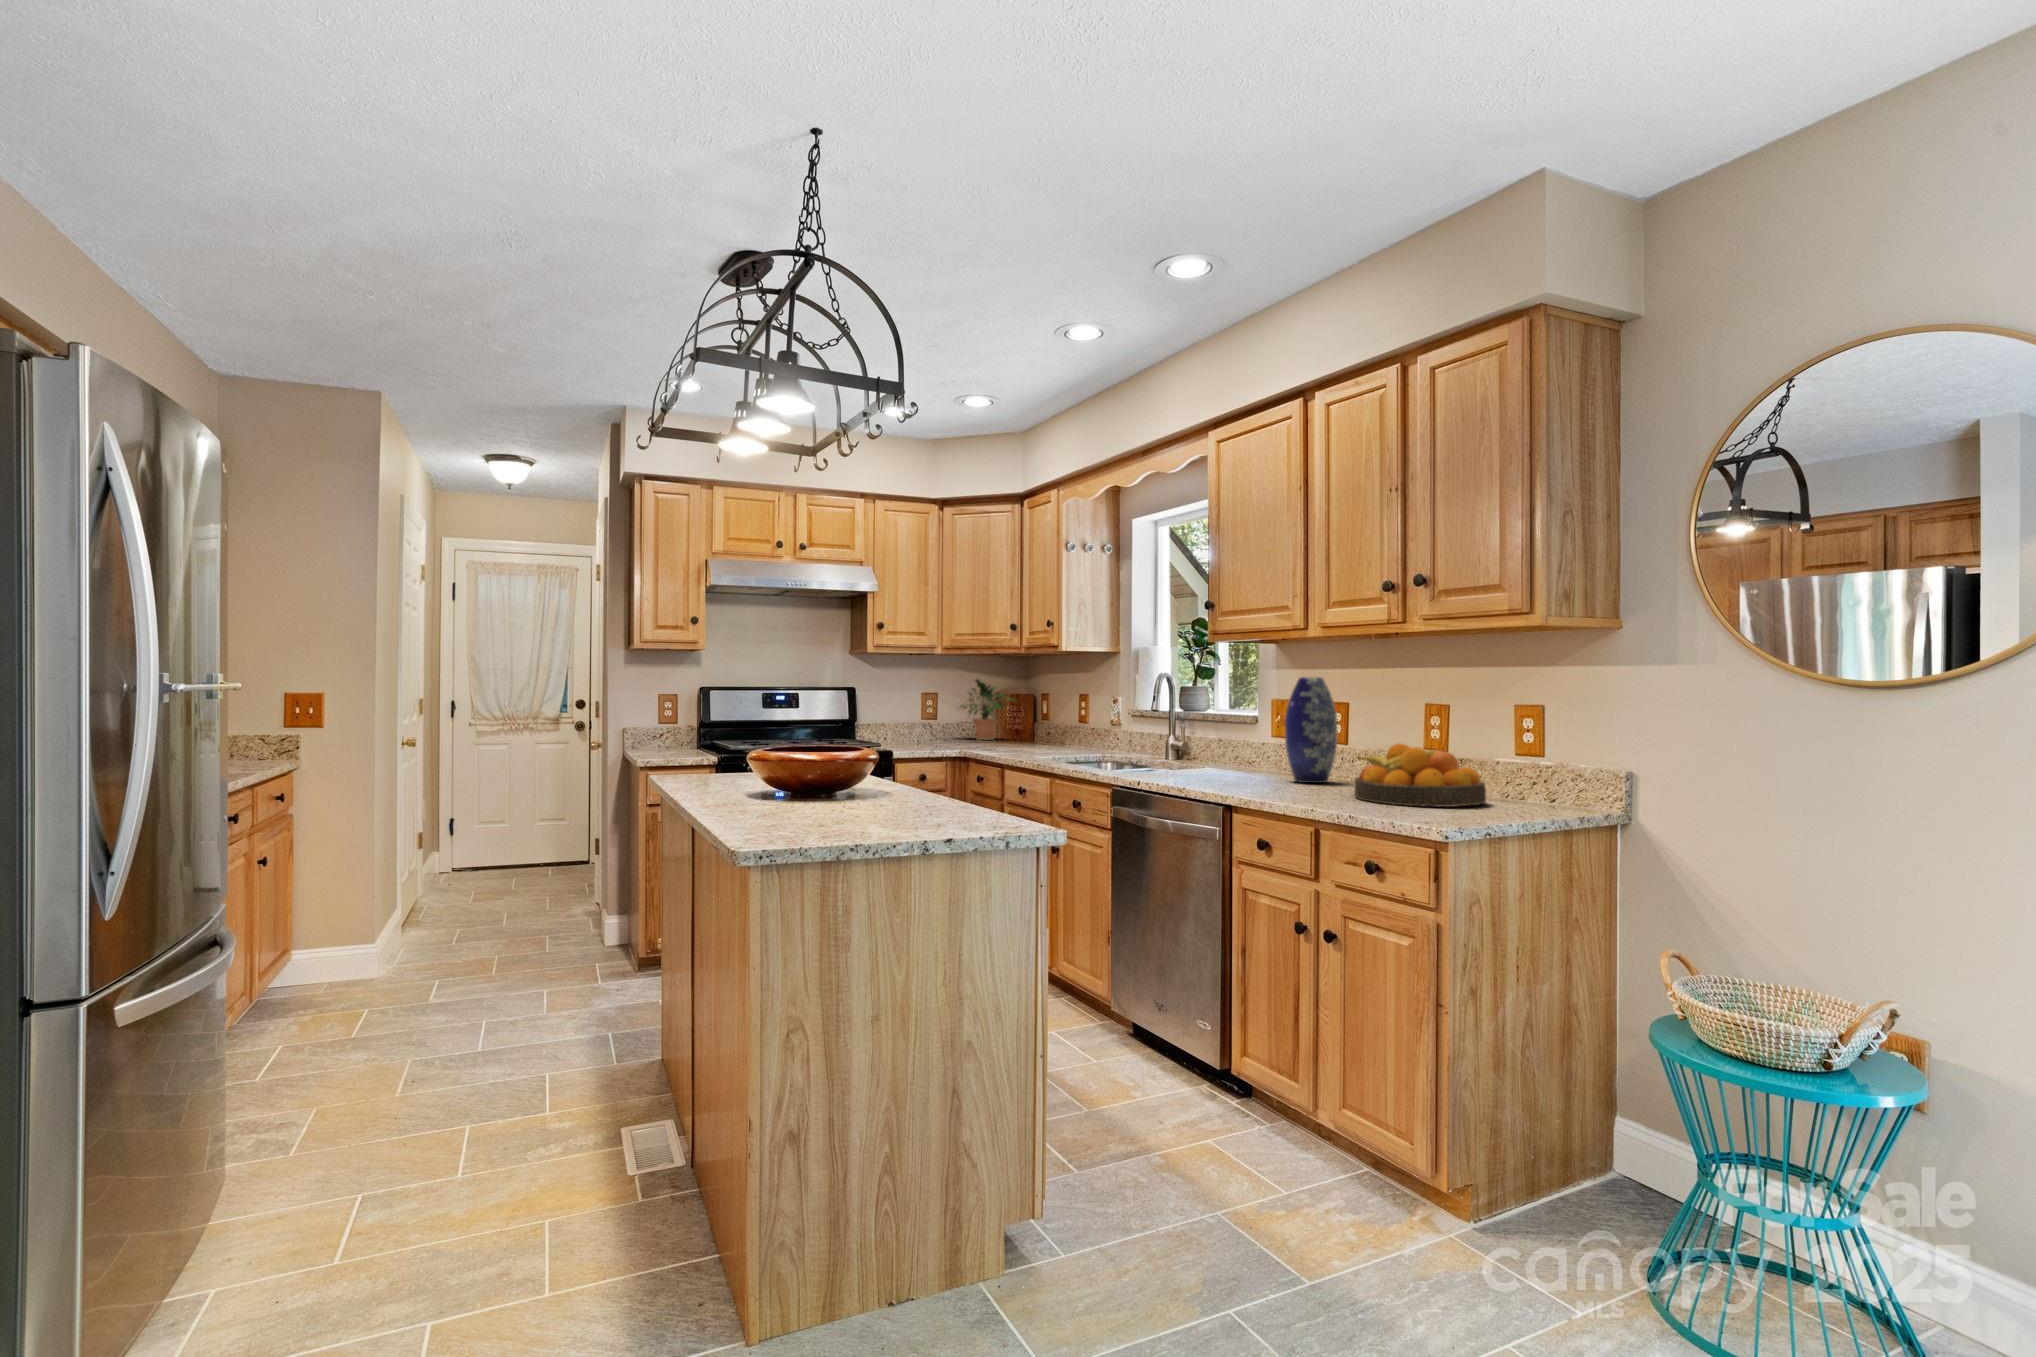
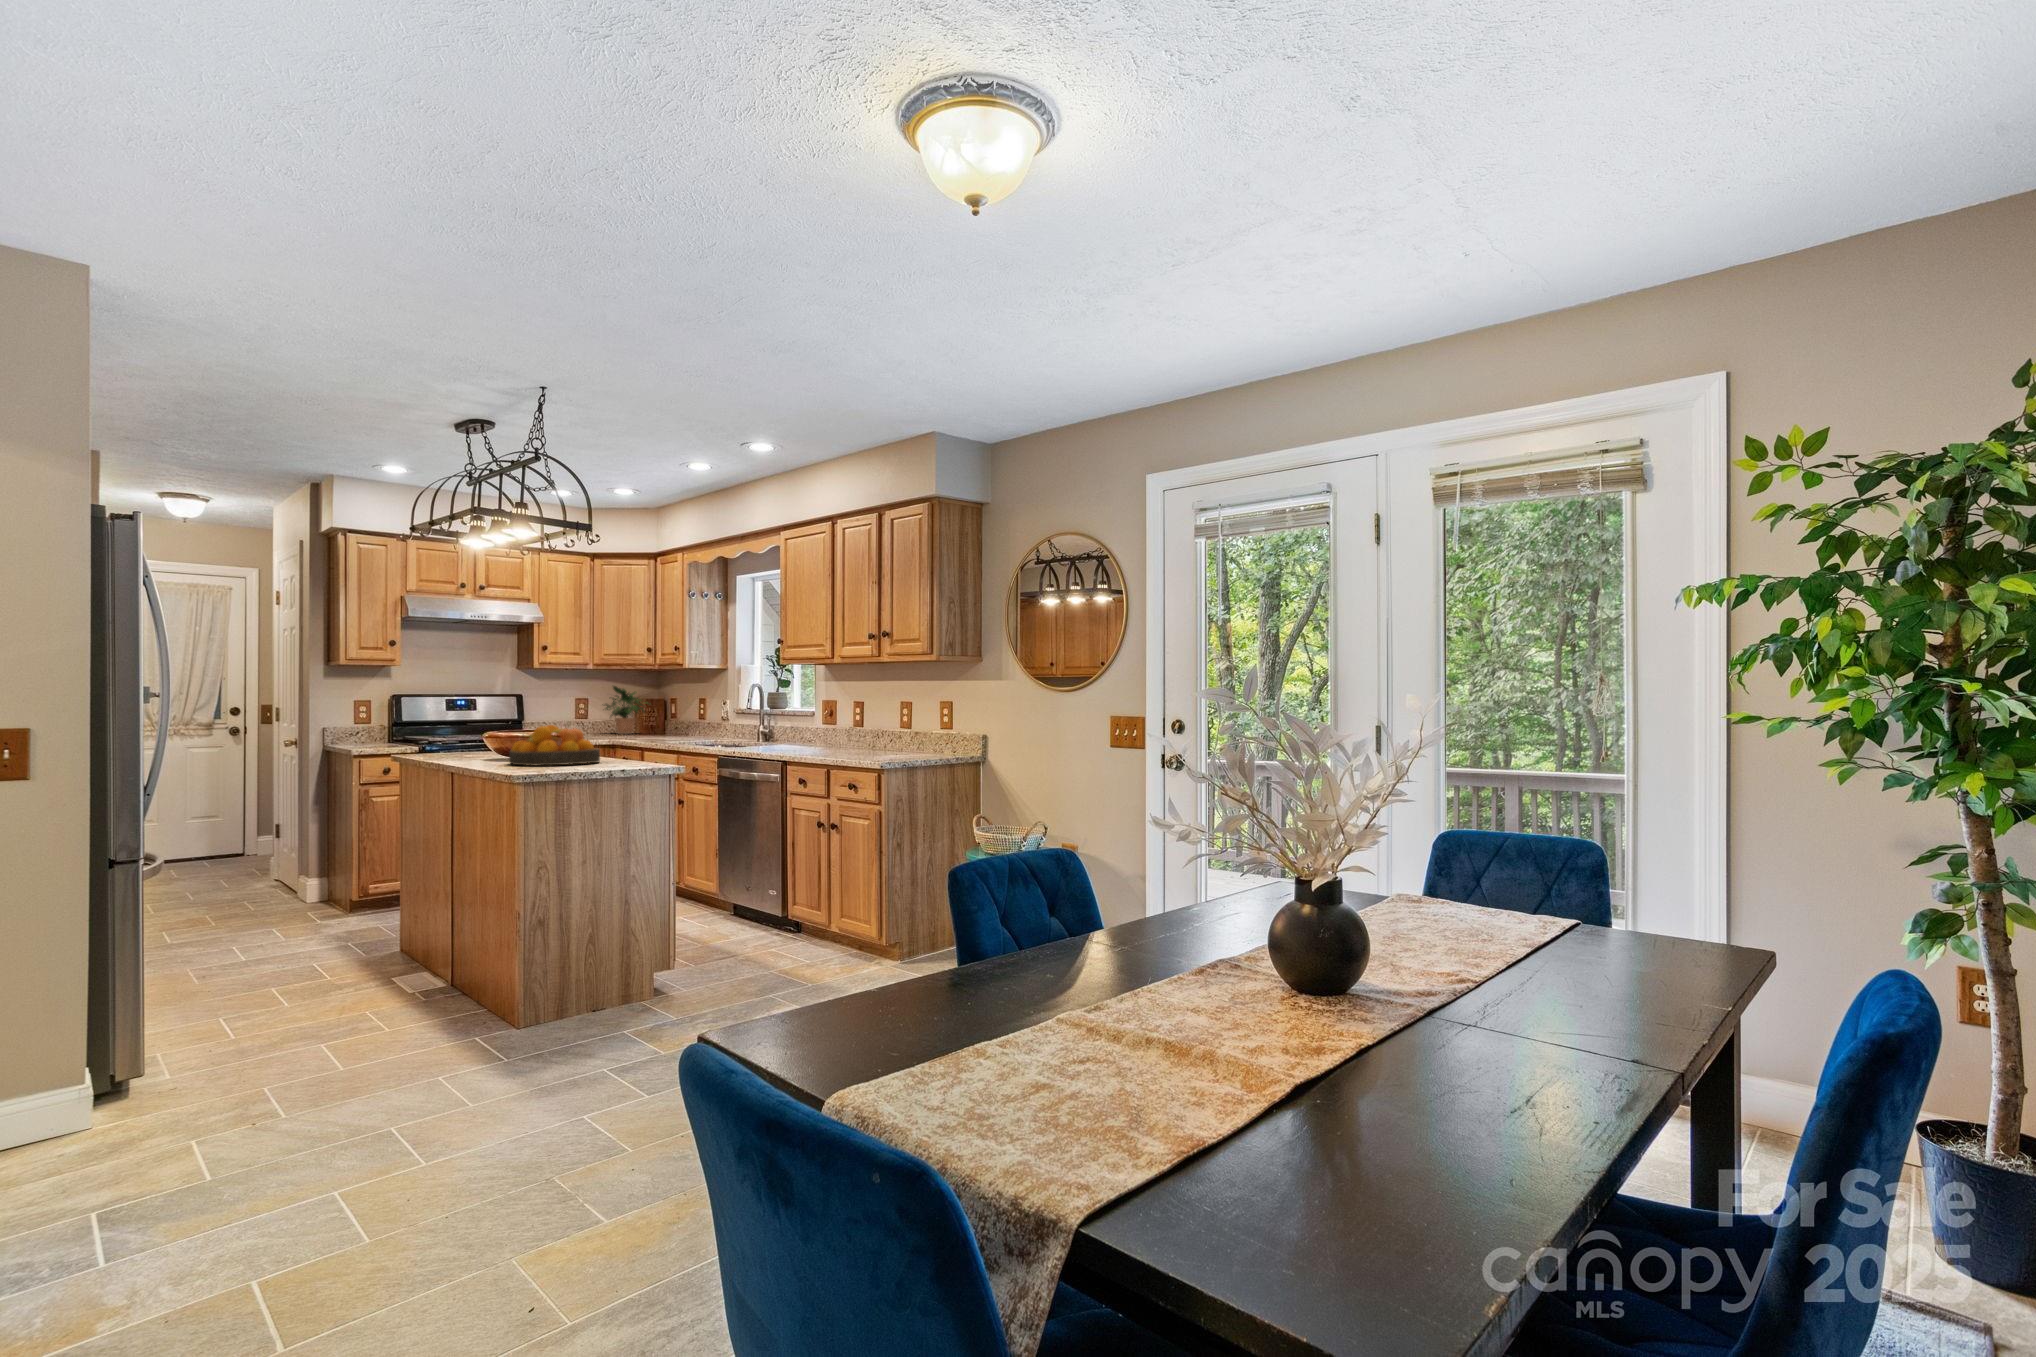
vase: present [1285,677,1337,783] -> none [825,687,856,750]
fruit bowl: present [1355,744,1486,807] -> present [509,725,600,766]

